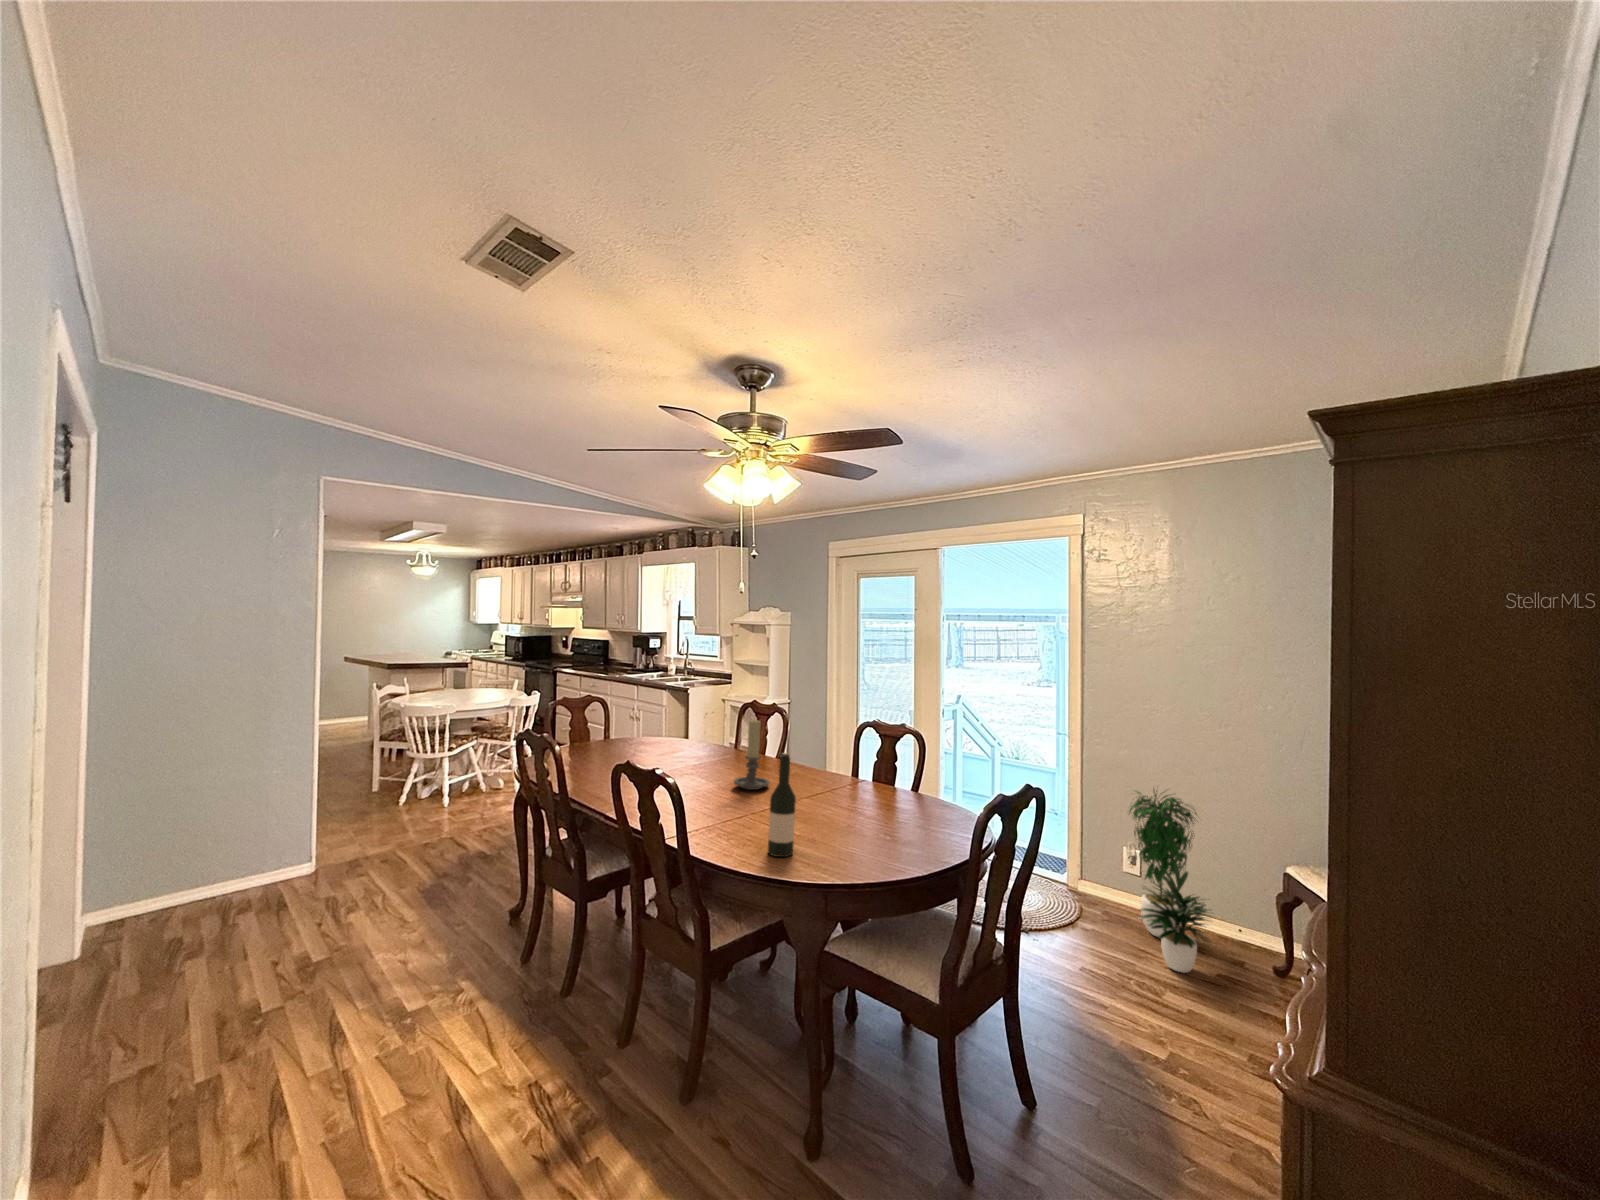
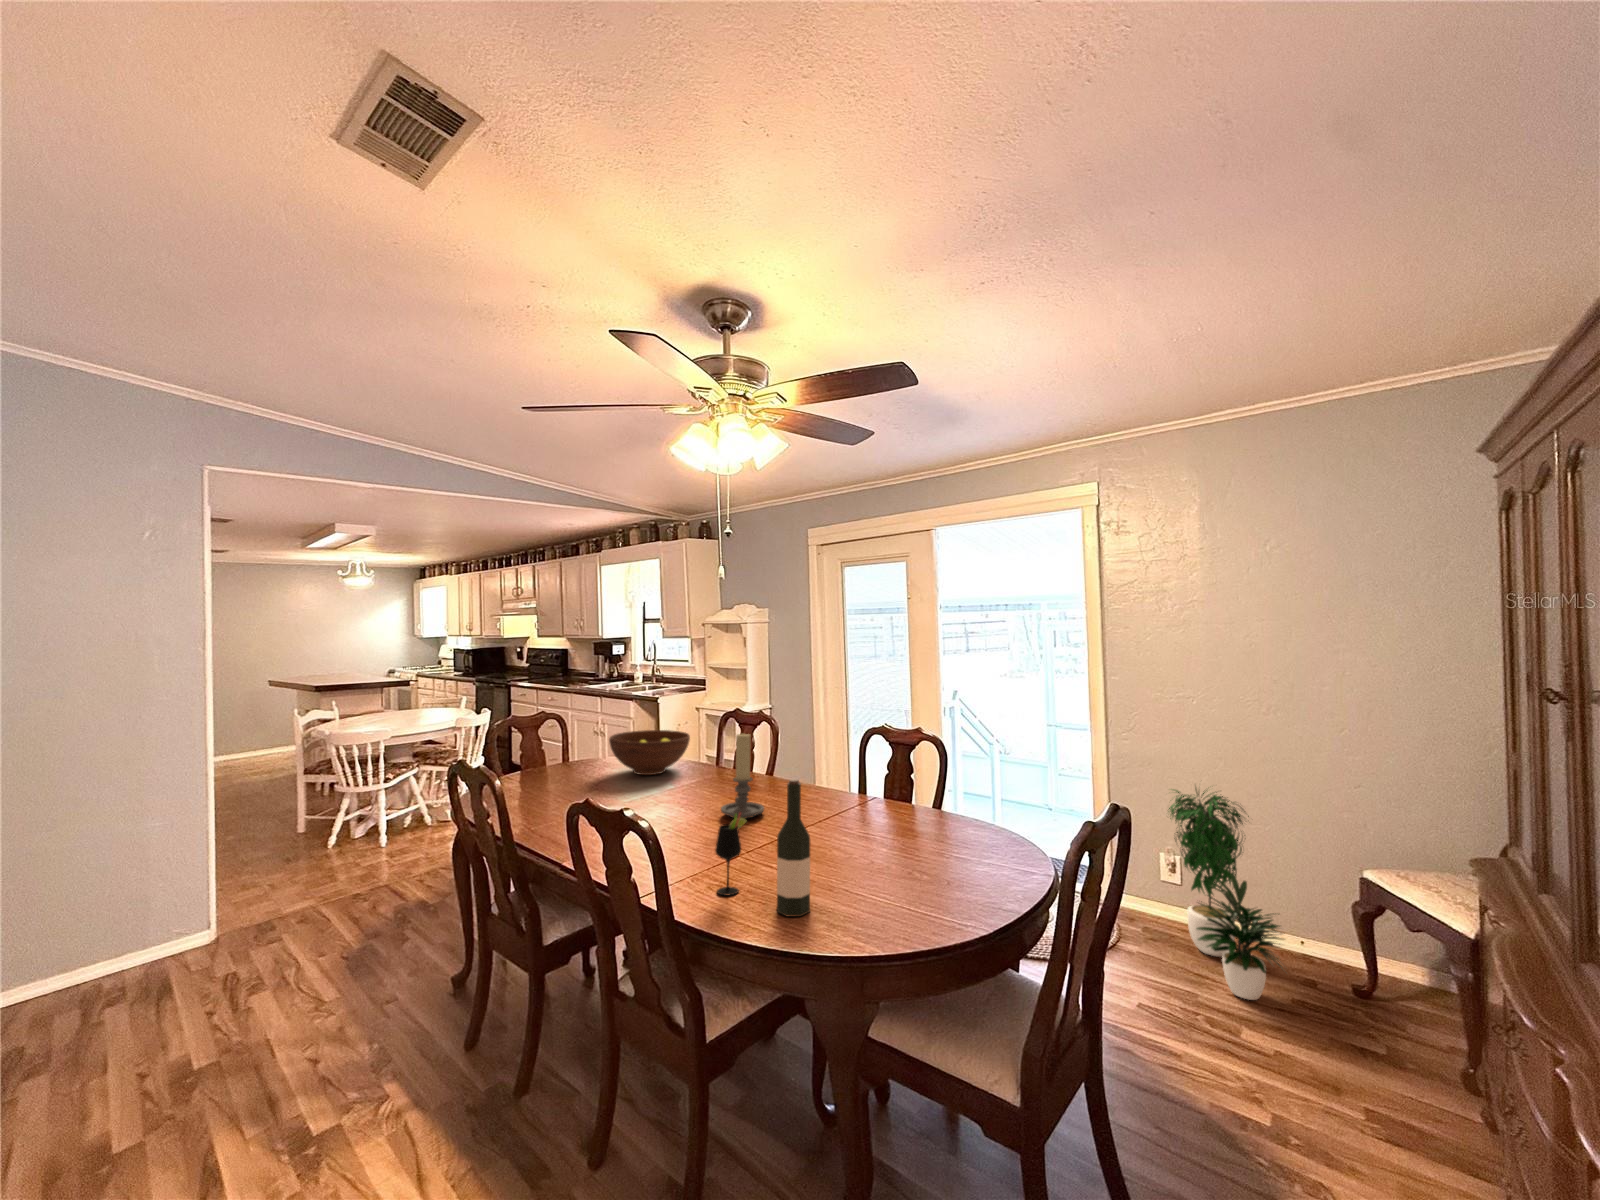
fruit bowl: none [645,715,713,753] -> present [609,730,690,775]
wine glass: none [724,778,749,841] -> present [715,812,747,895]

